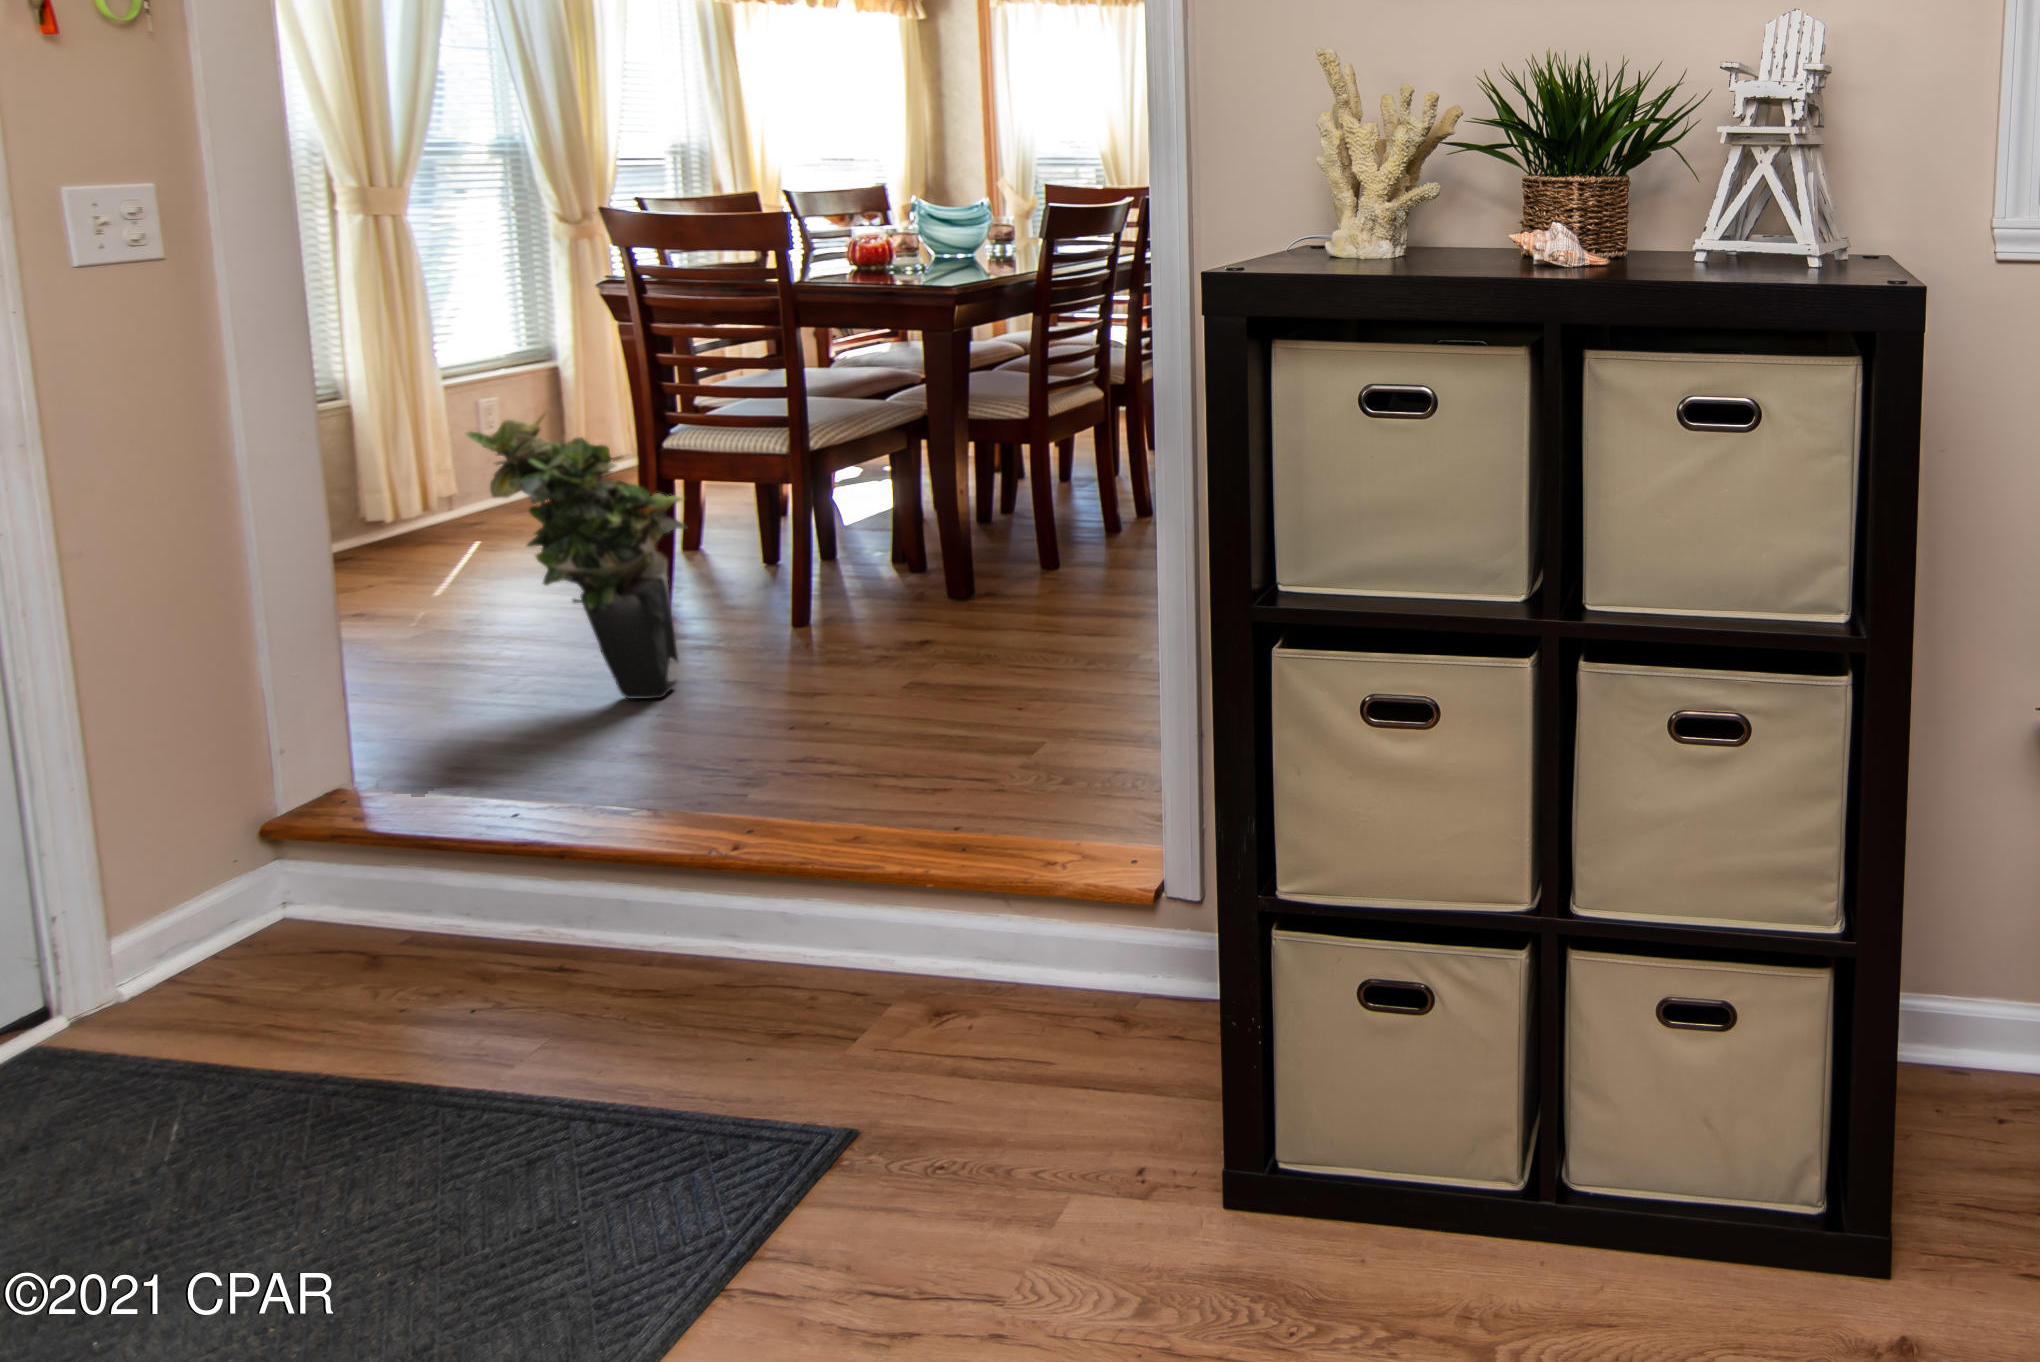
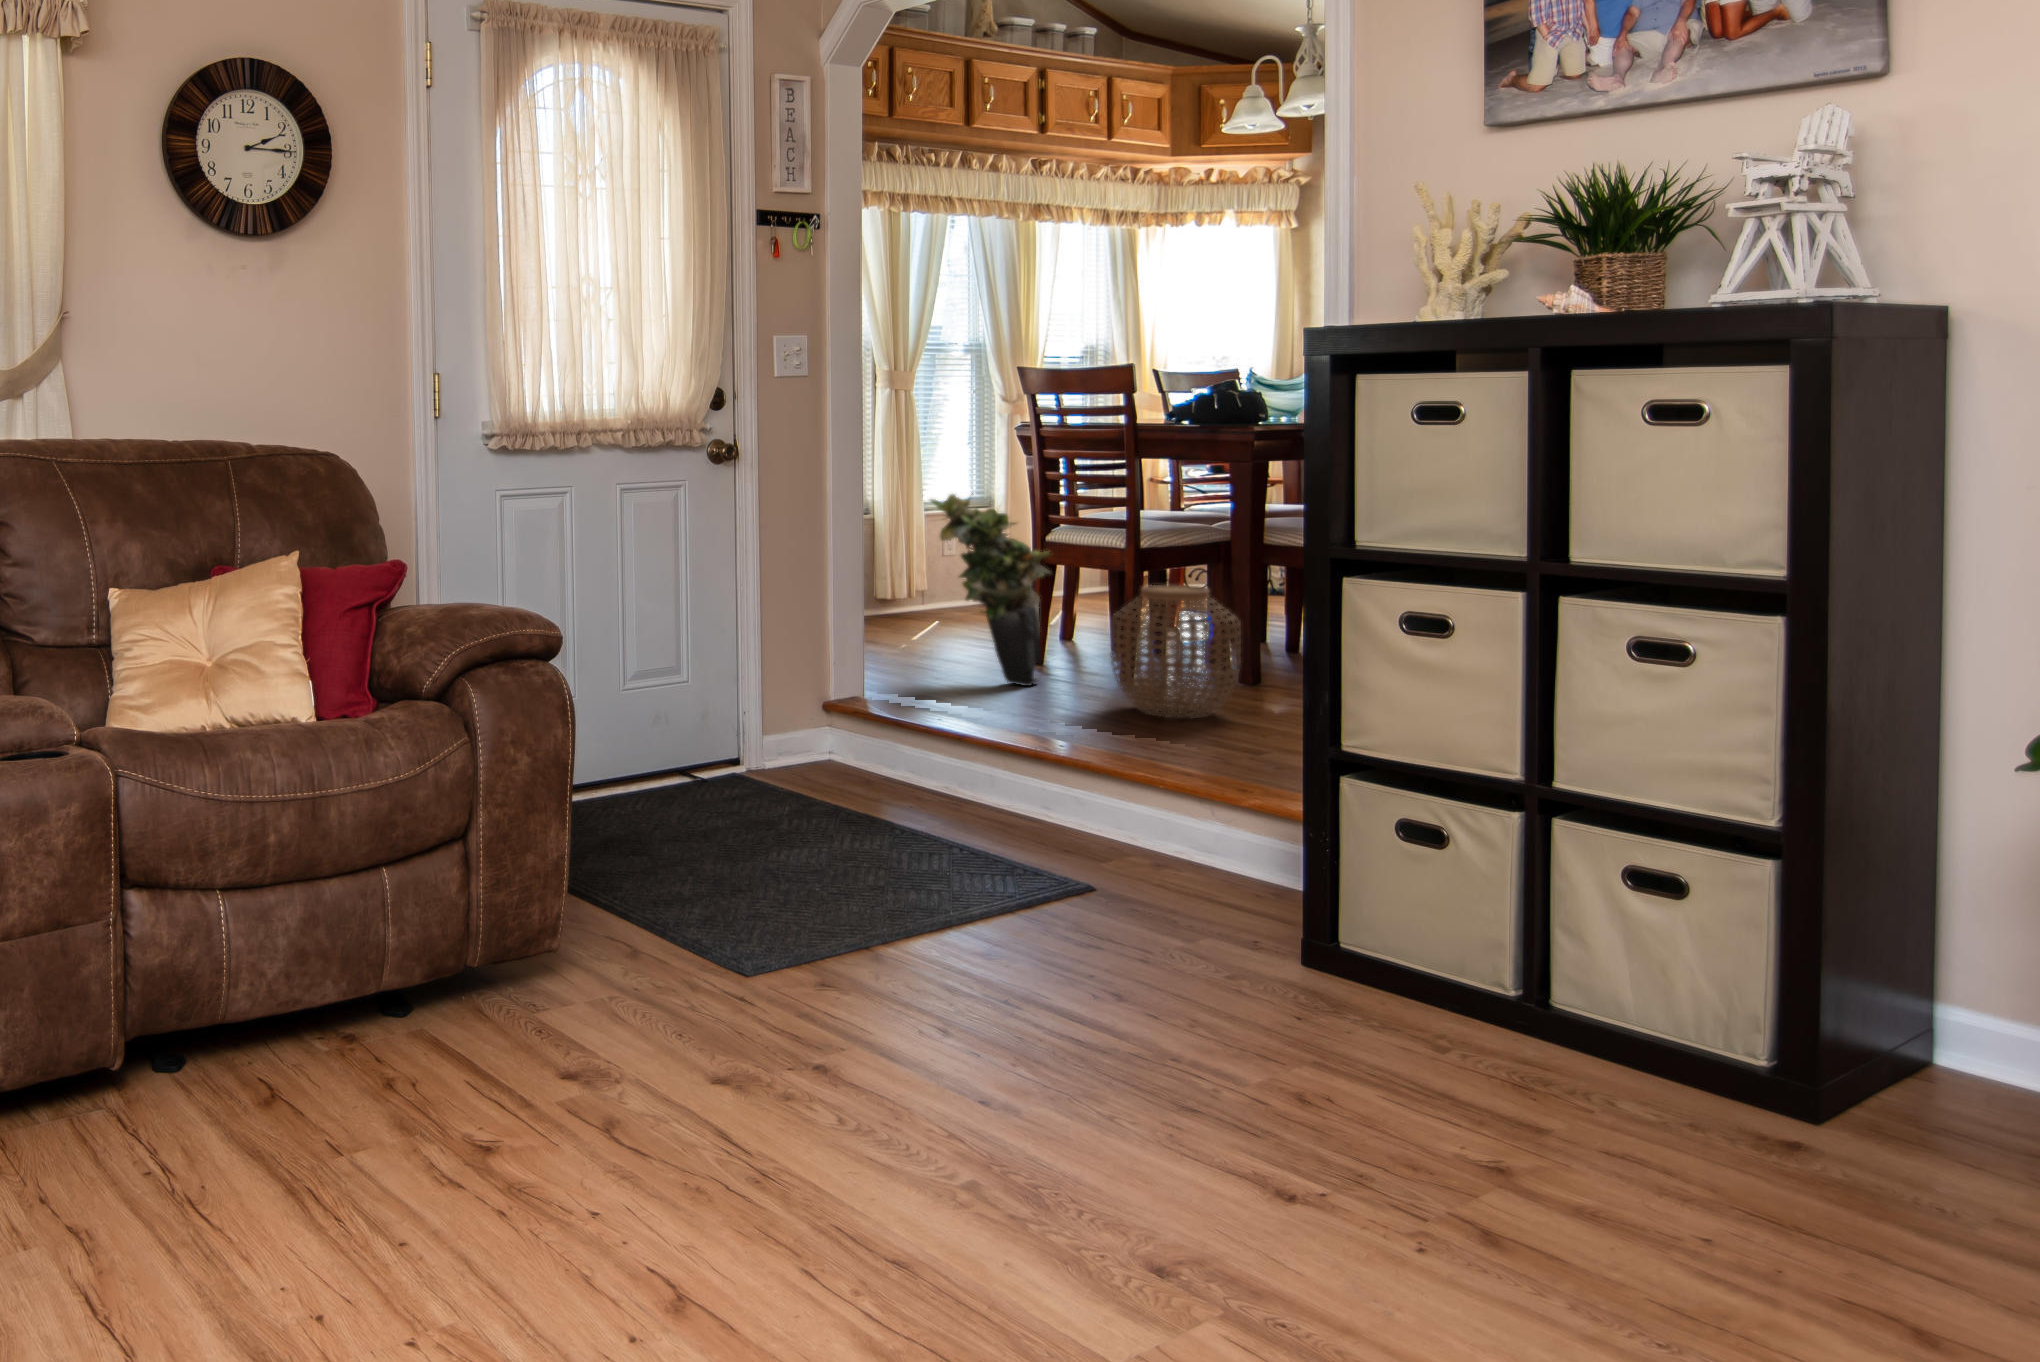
woven basket: none [795,540,977,734] -> present [1111,585,1241,718]

